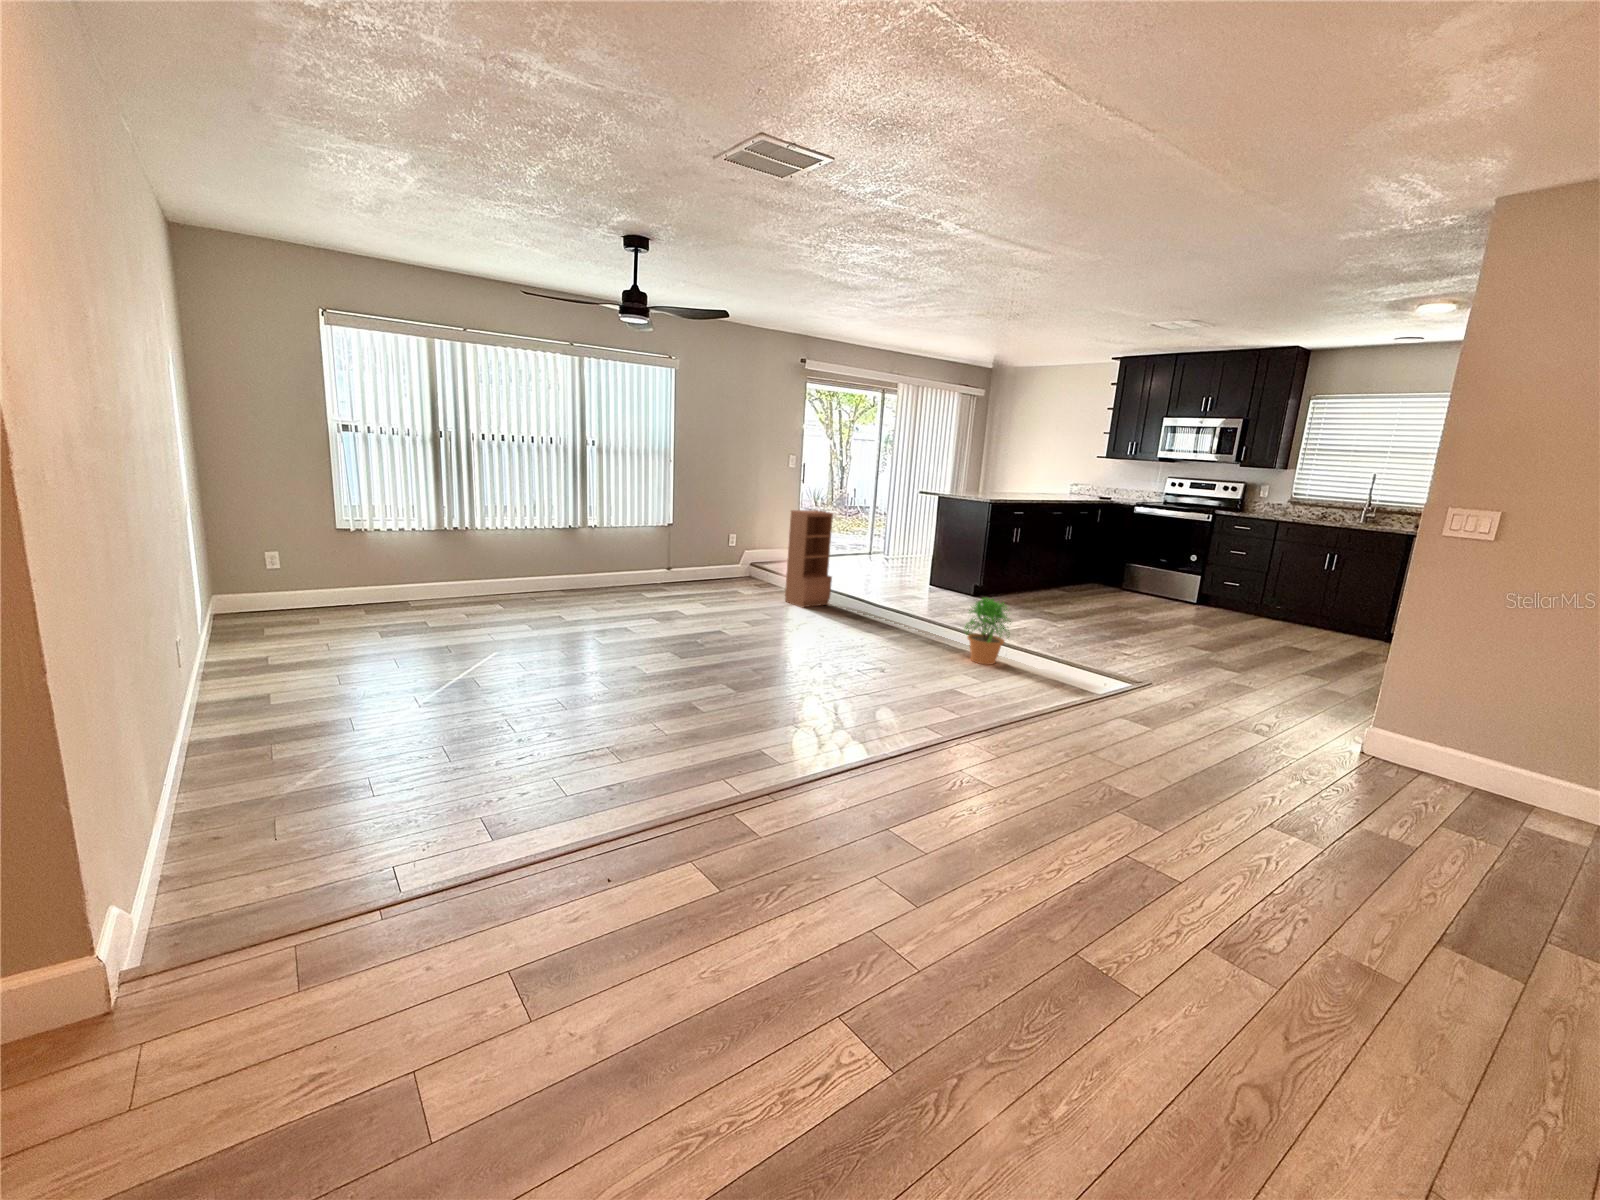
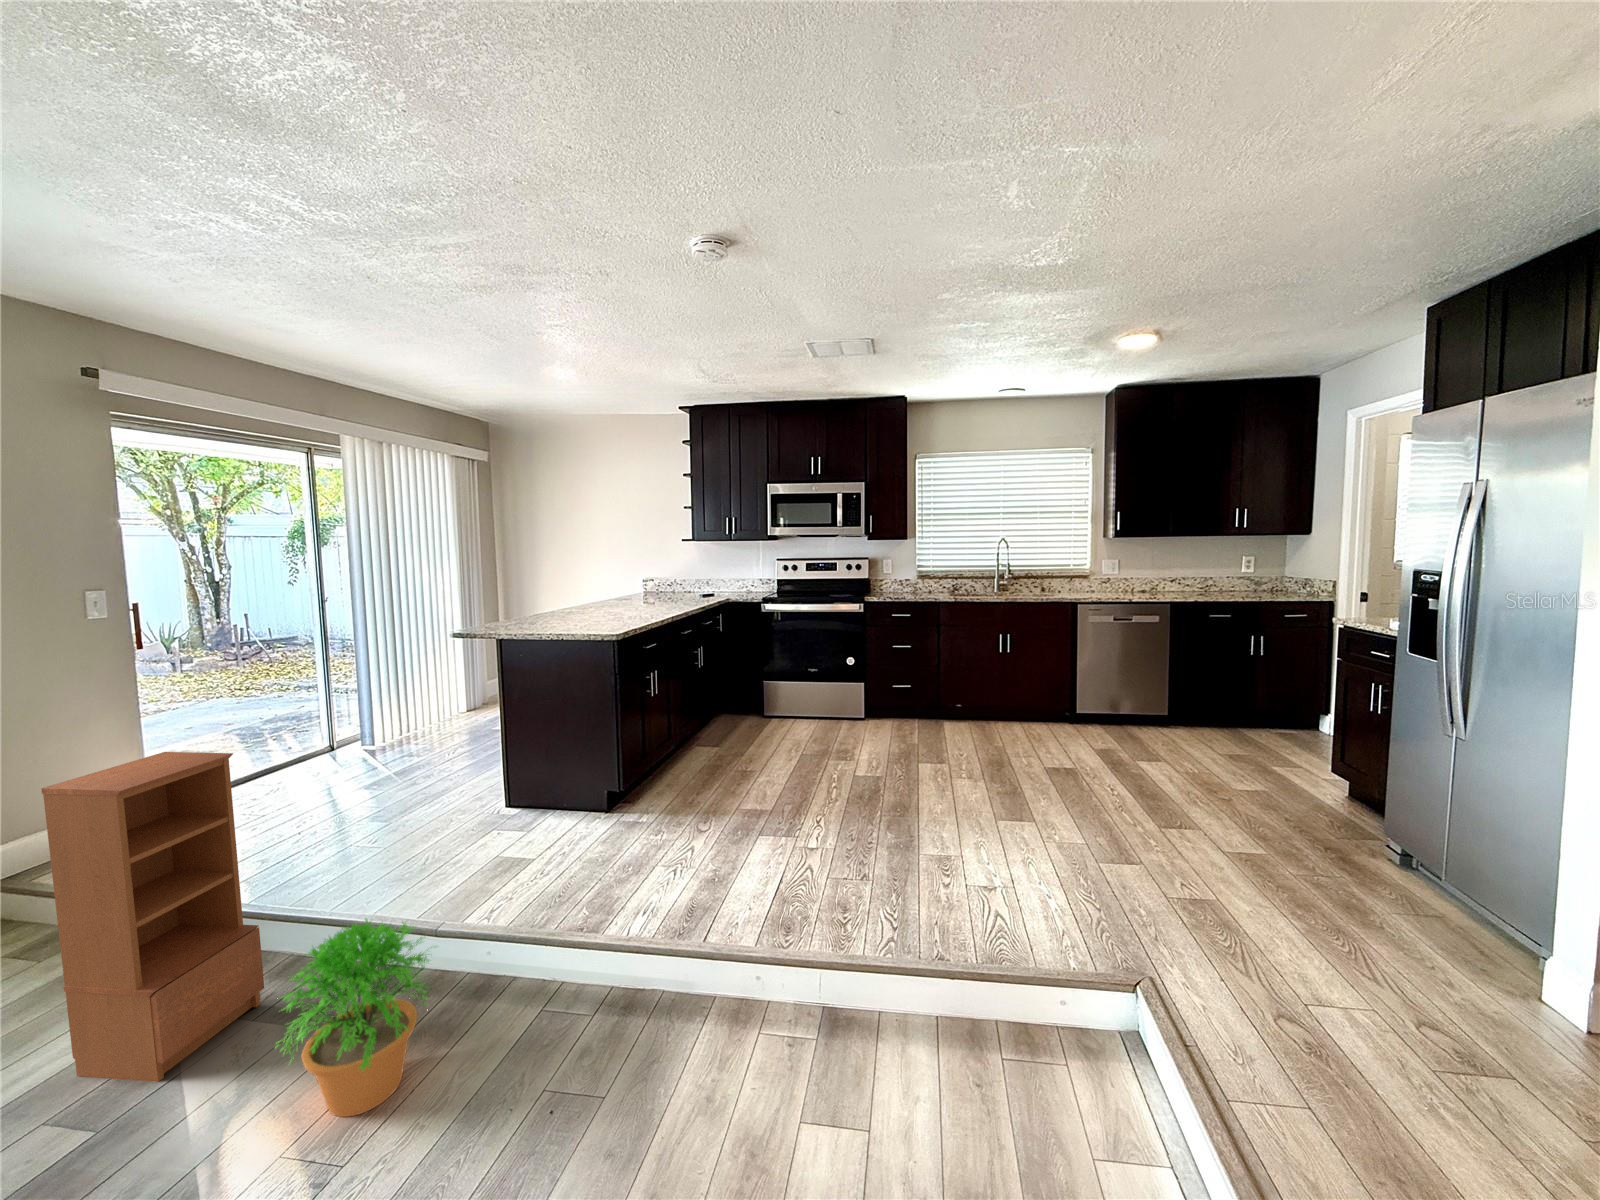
potted plant: present [965,598,1011,665] -> present [281,919,436,1117]

